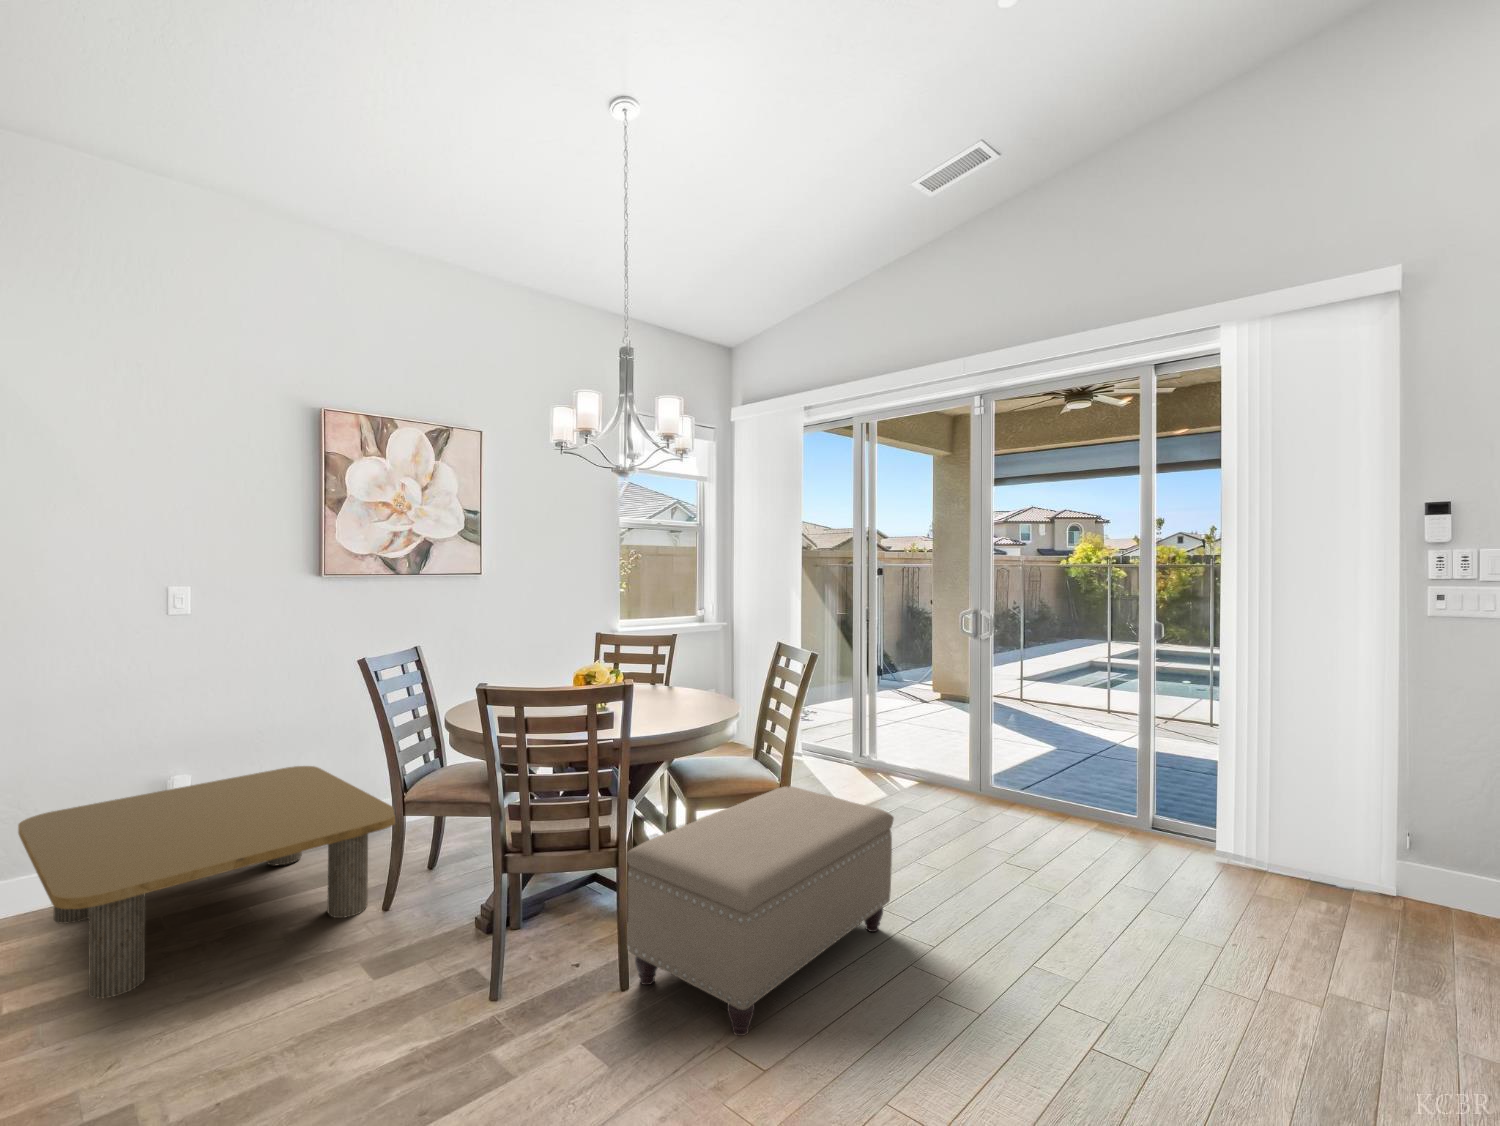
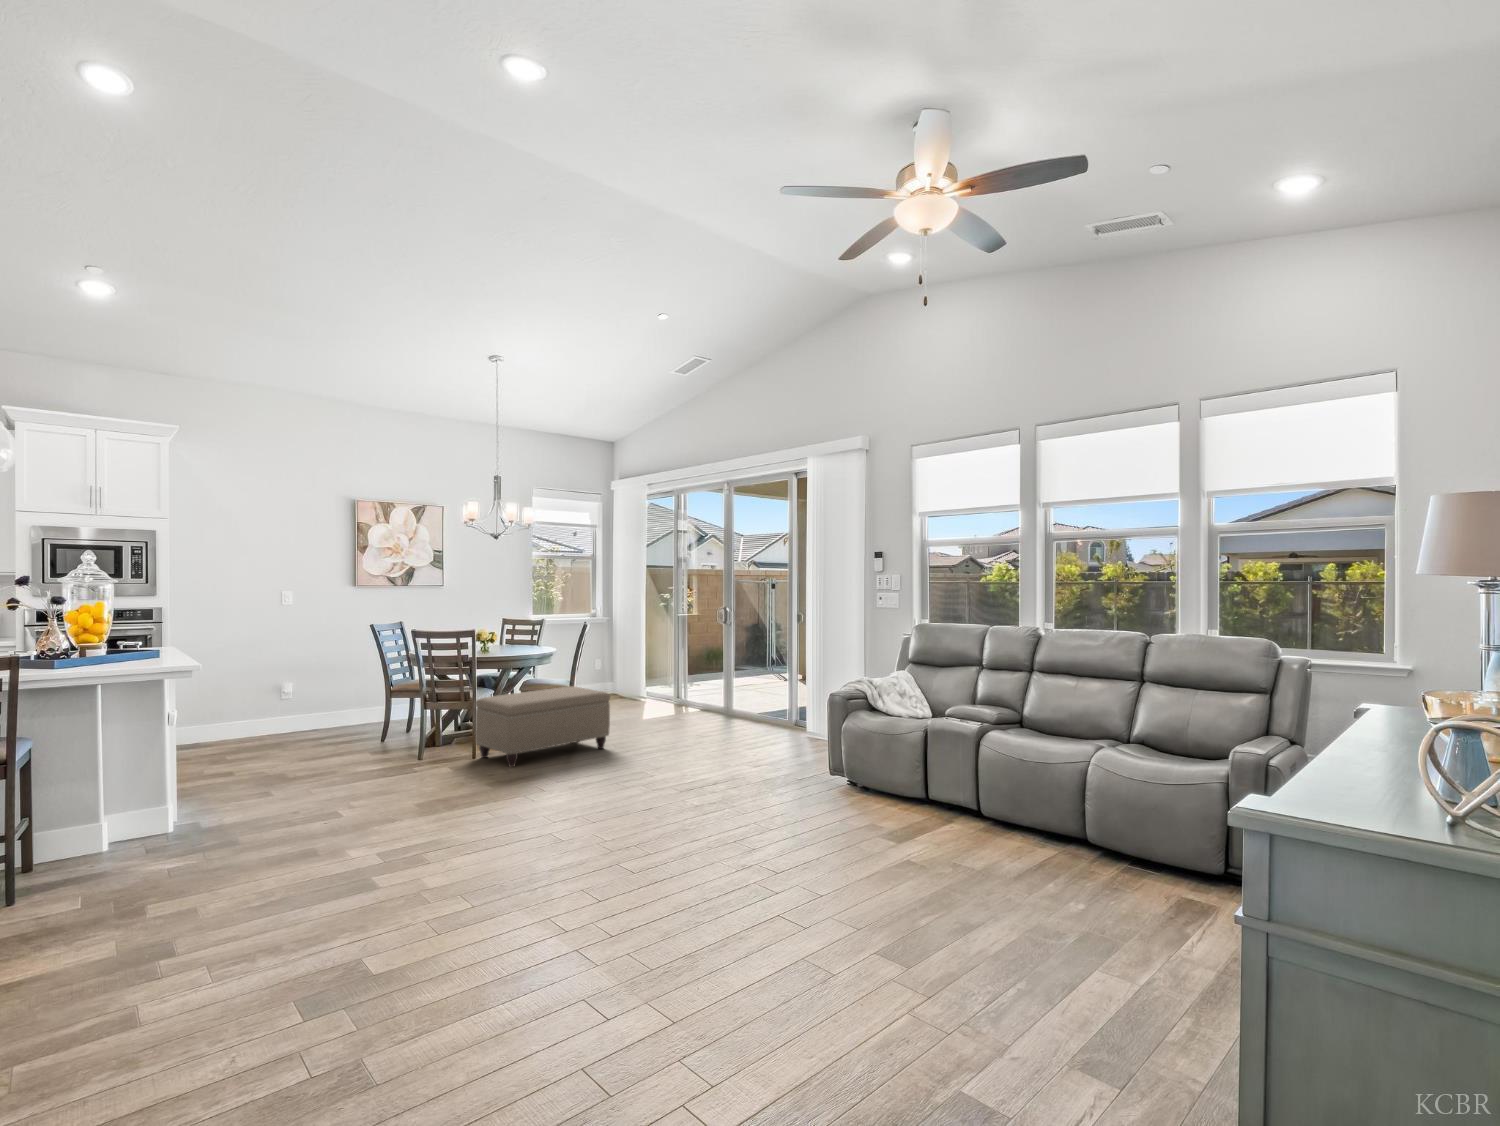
coffee table: present [18,766,395,999] -> none [222,685,388,758]

